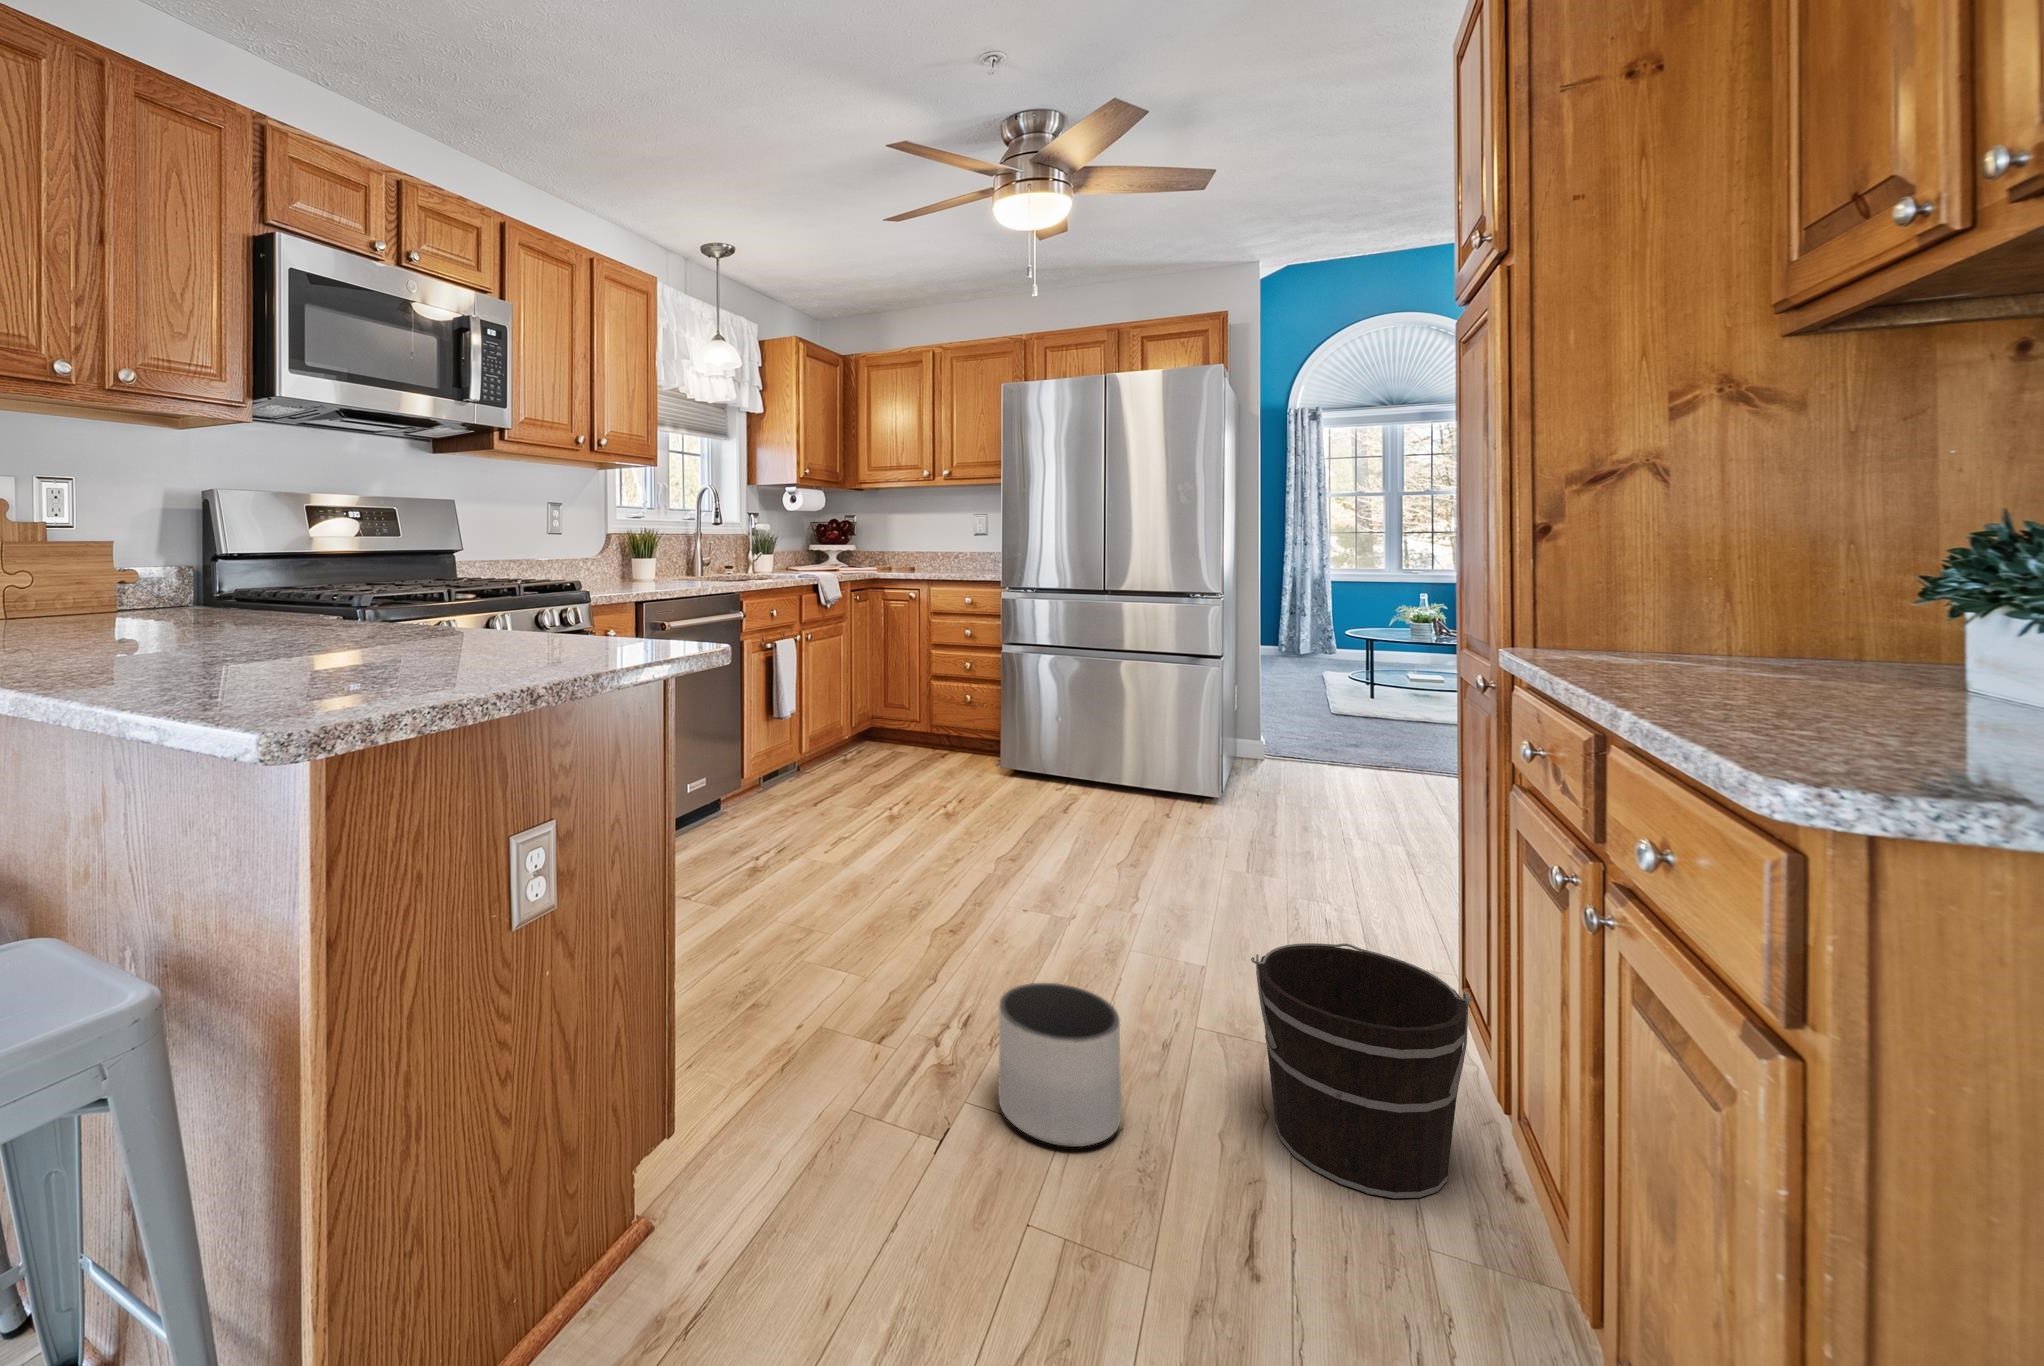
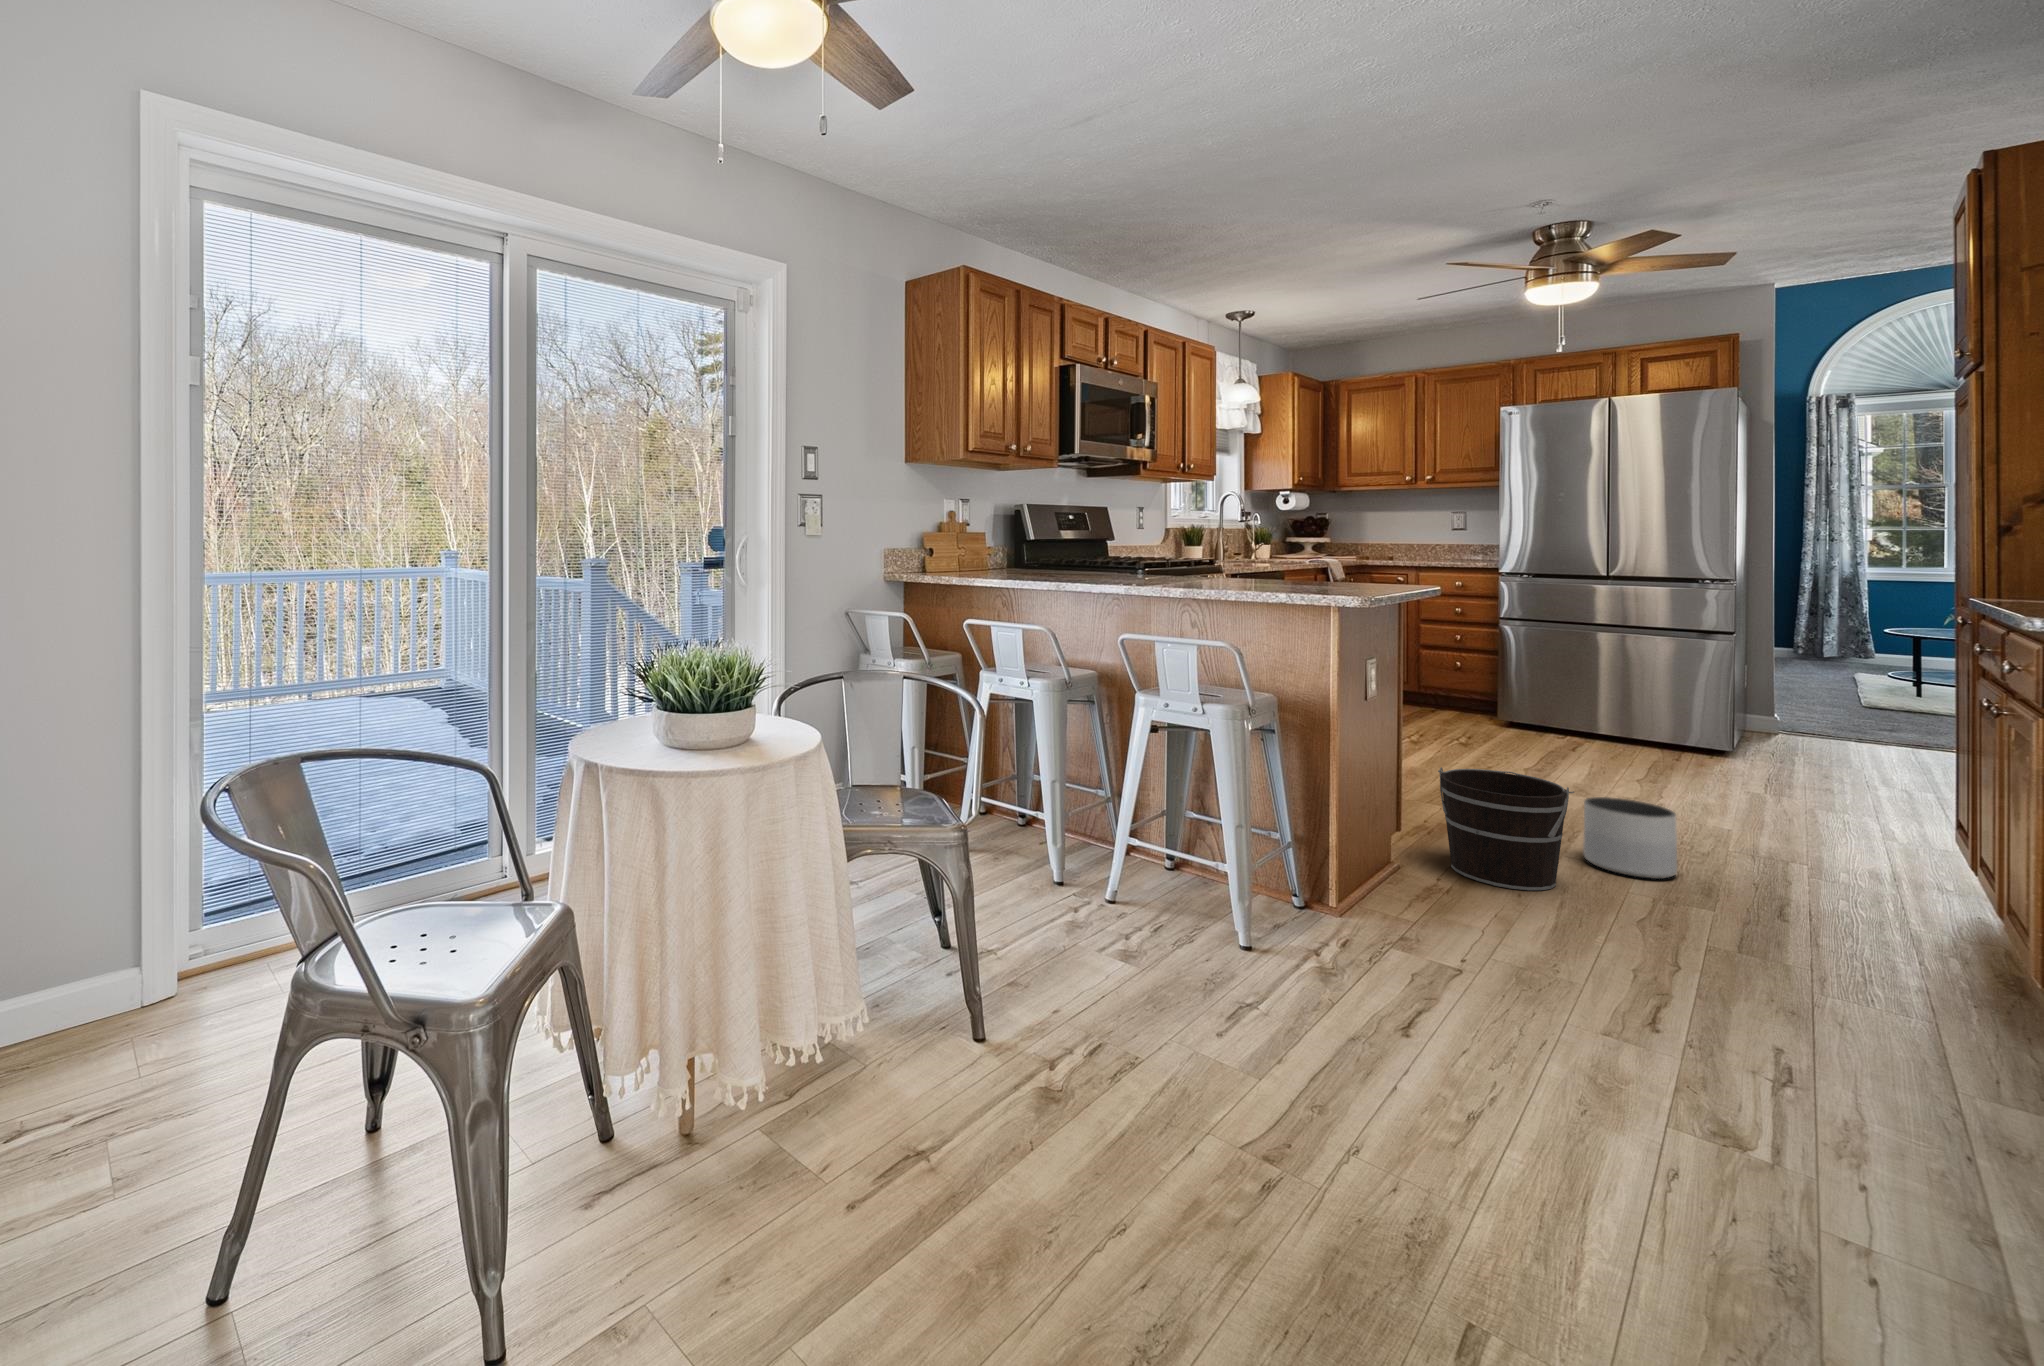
bucket: present [1251,943,1473,1198] -> present [1438,767,1574,890]

